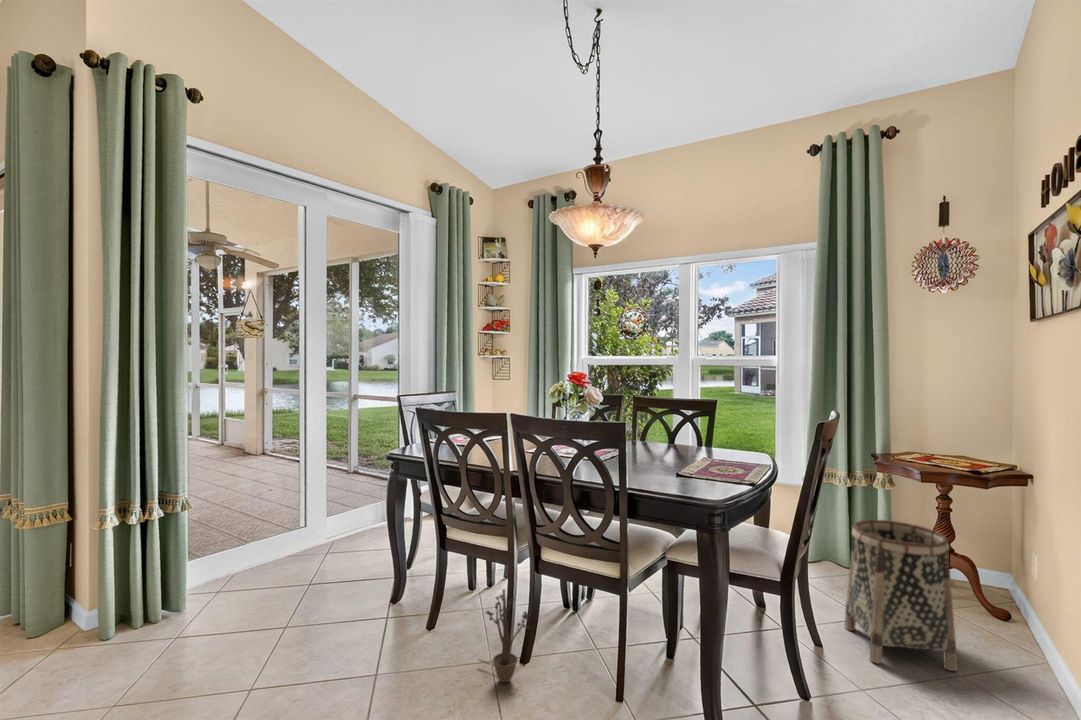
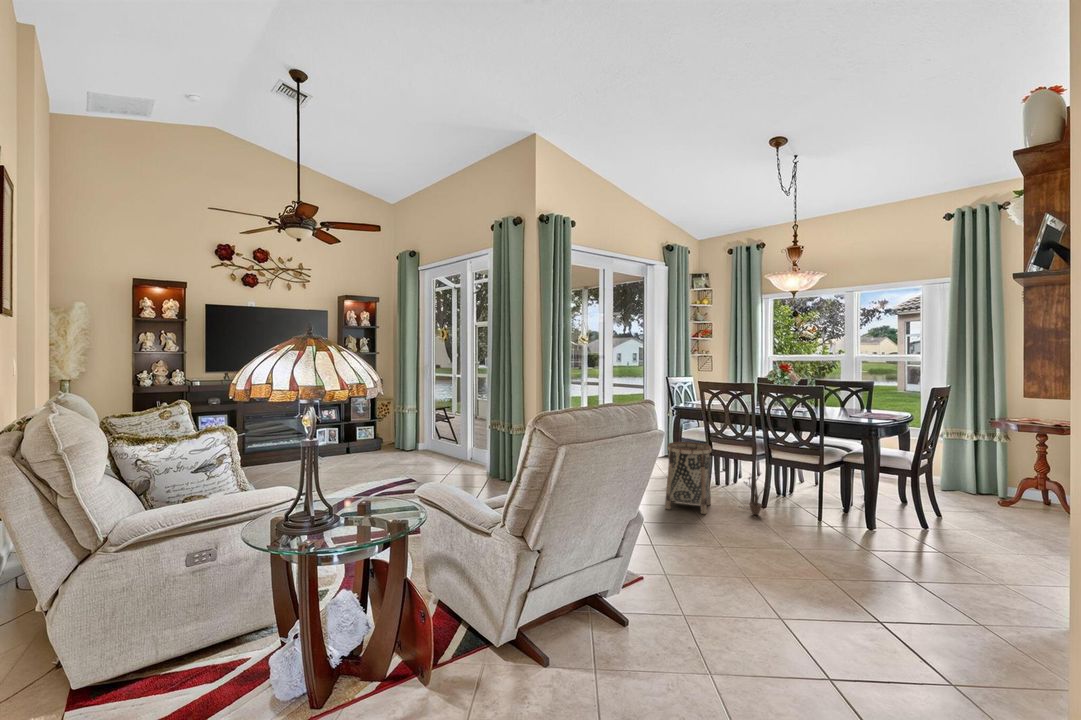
basket: present [845,520,957,671] -> present [665,442,711,514]

